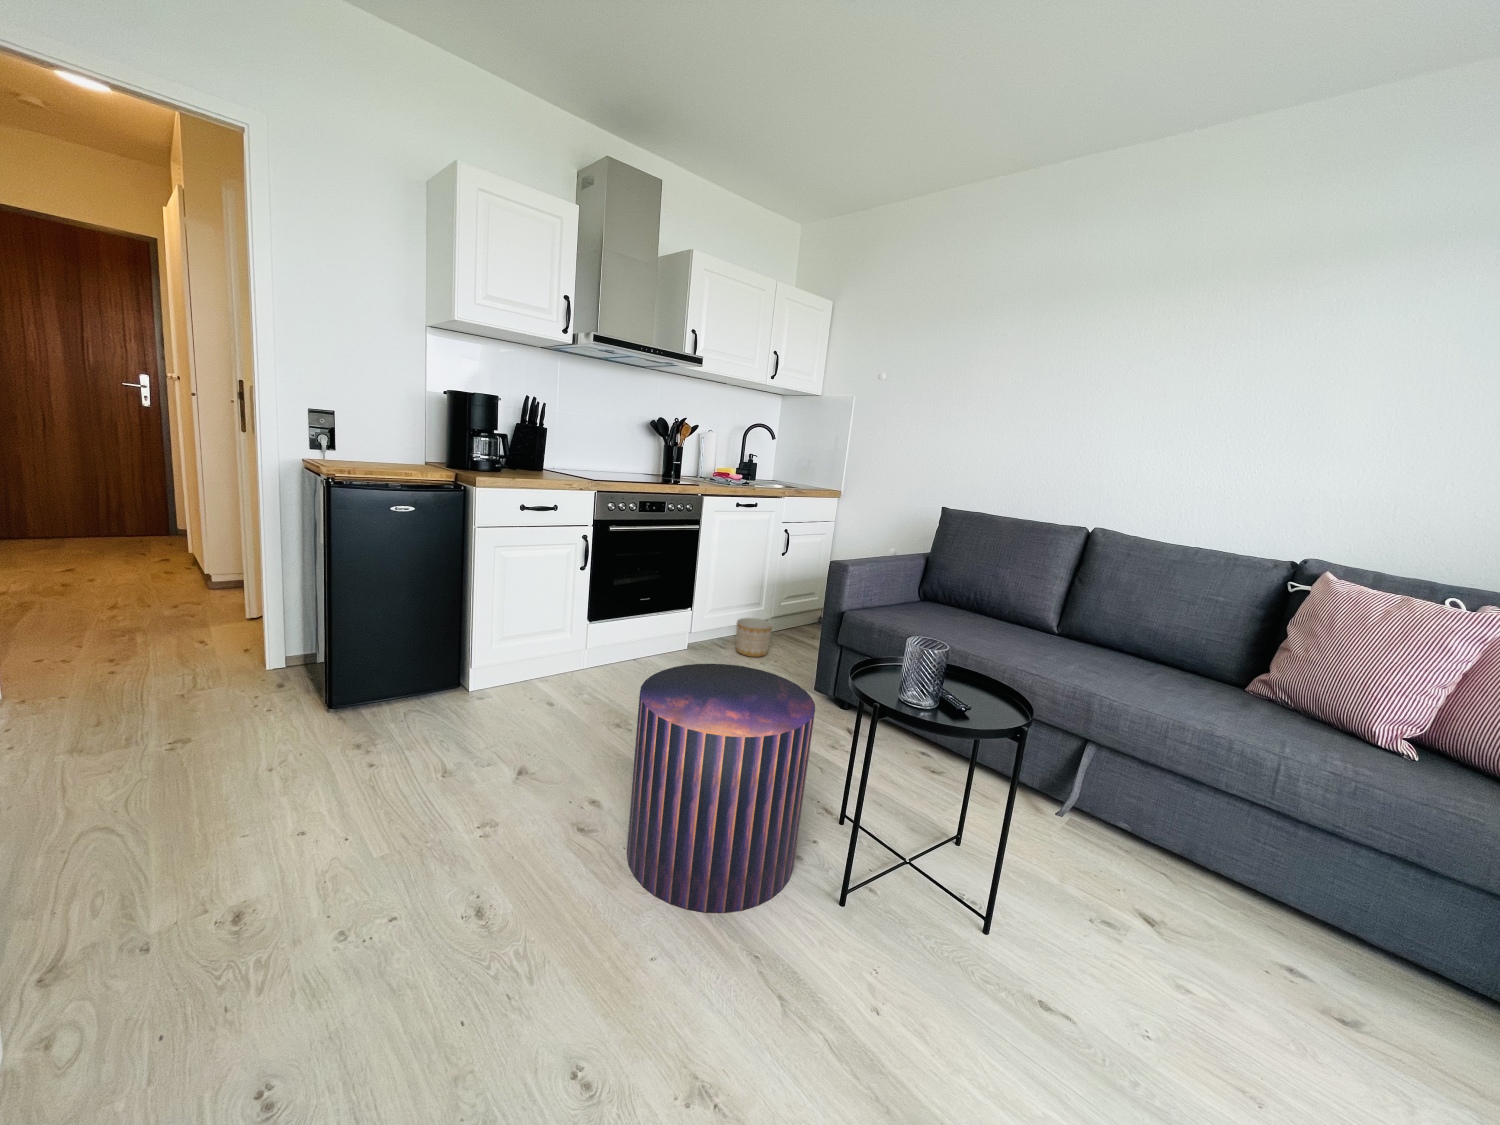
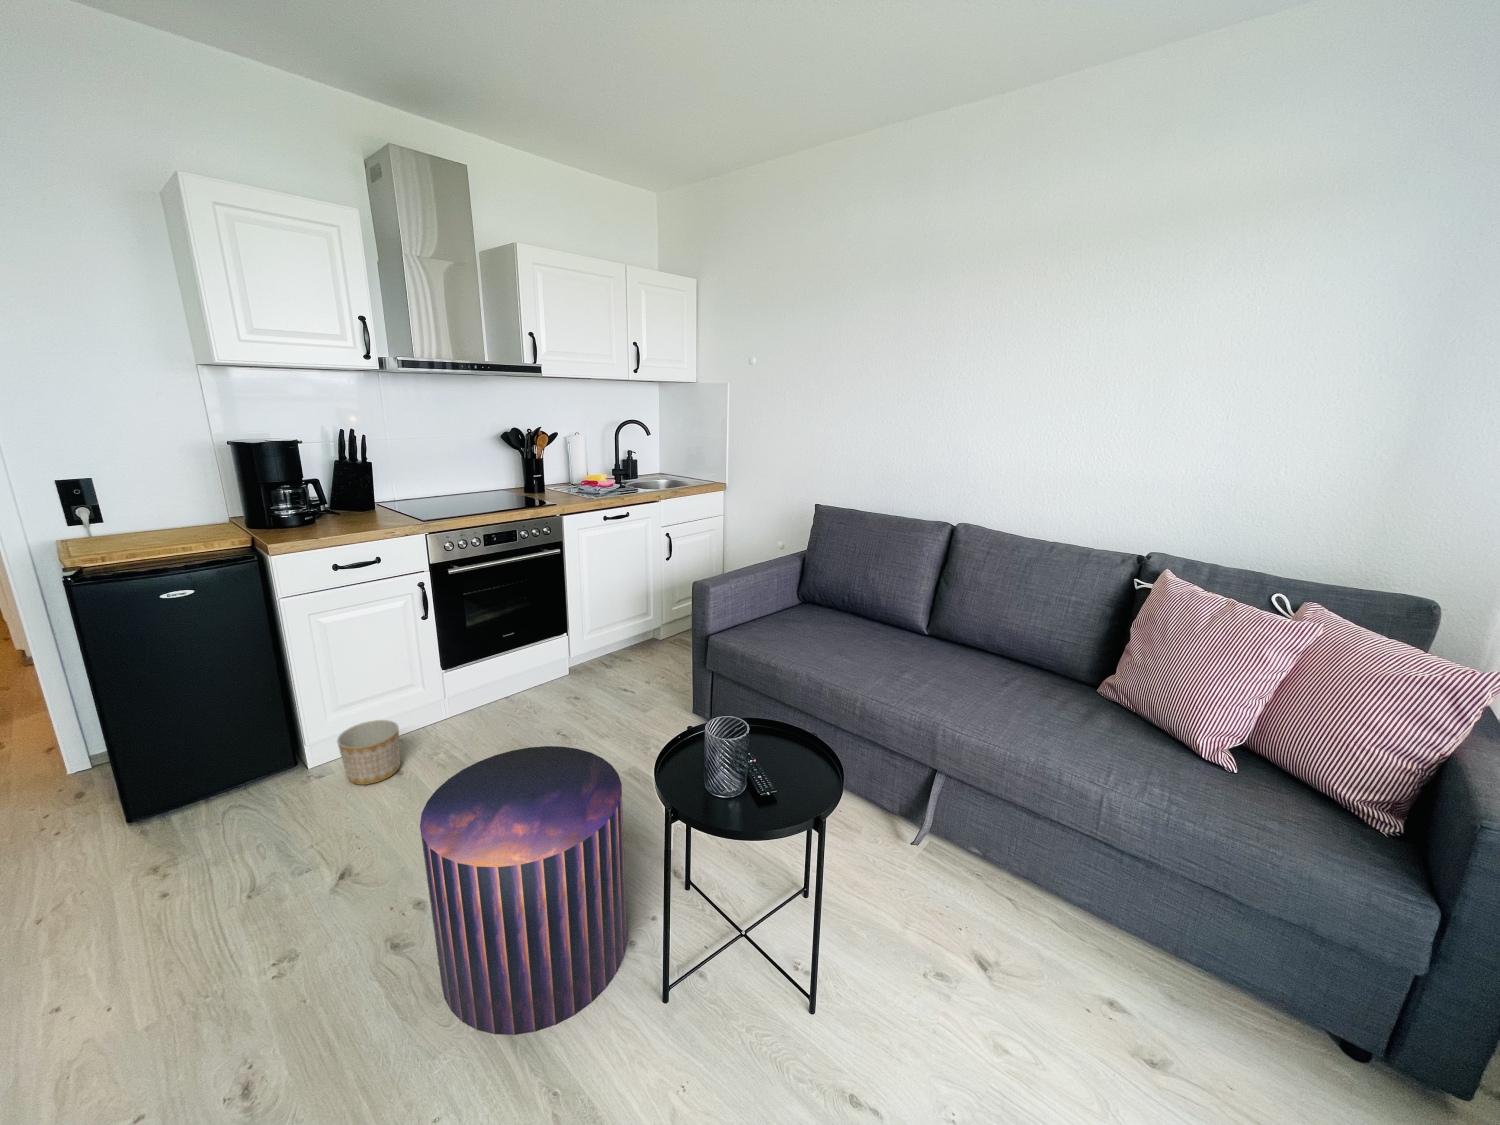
planter: present [736,618,773,657] -> present [337,720,400,785]

